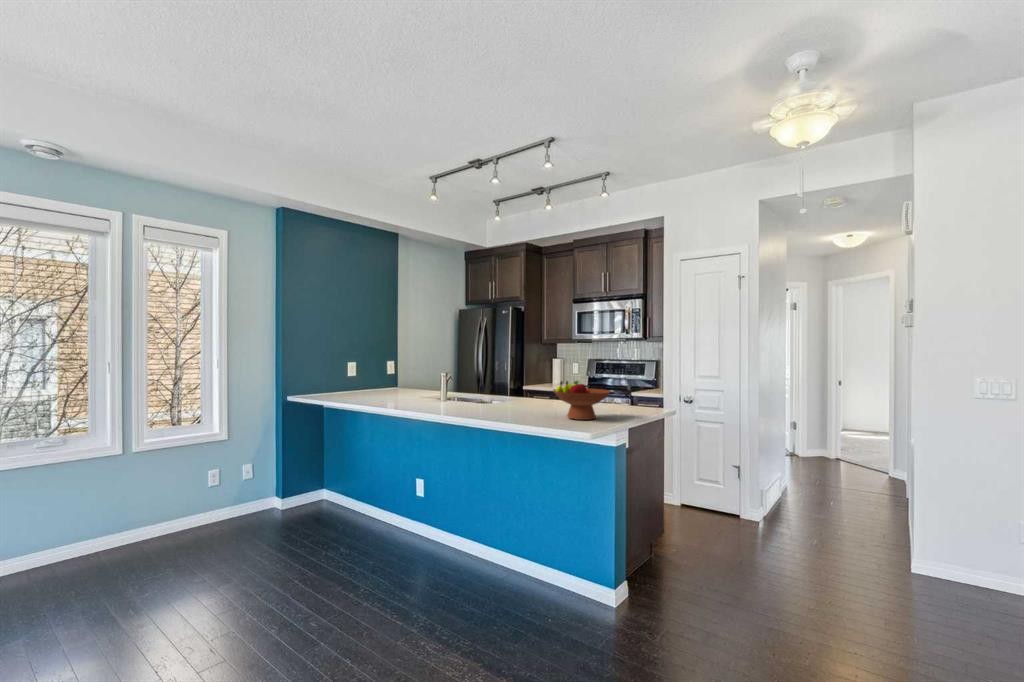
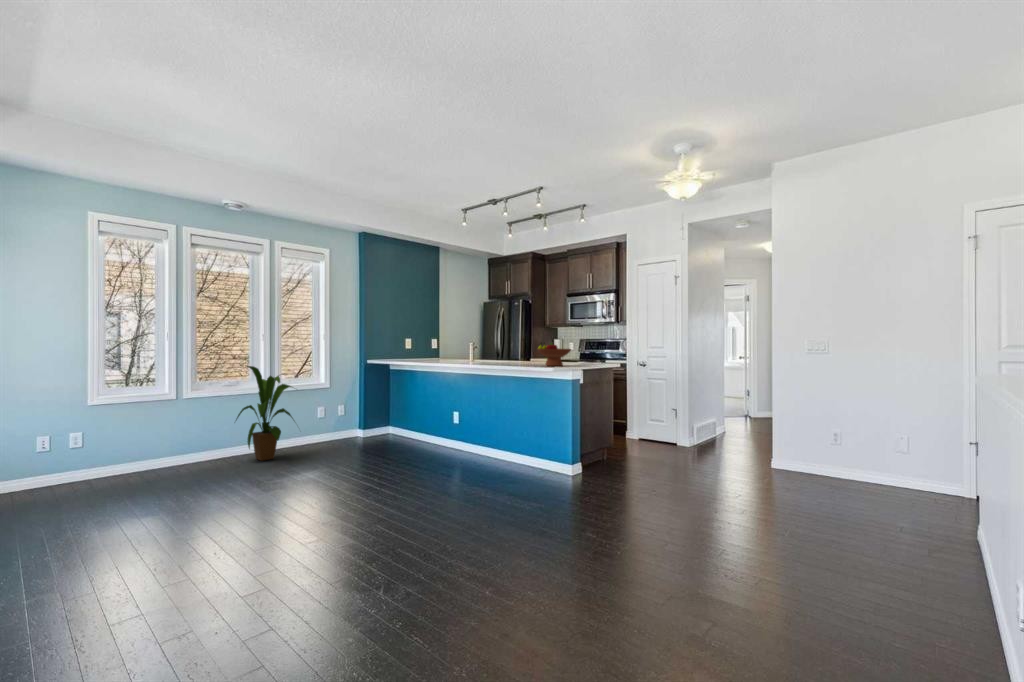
house plant: none [46,421,170,578] -> present [236,366,293,461]

